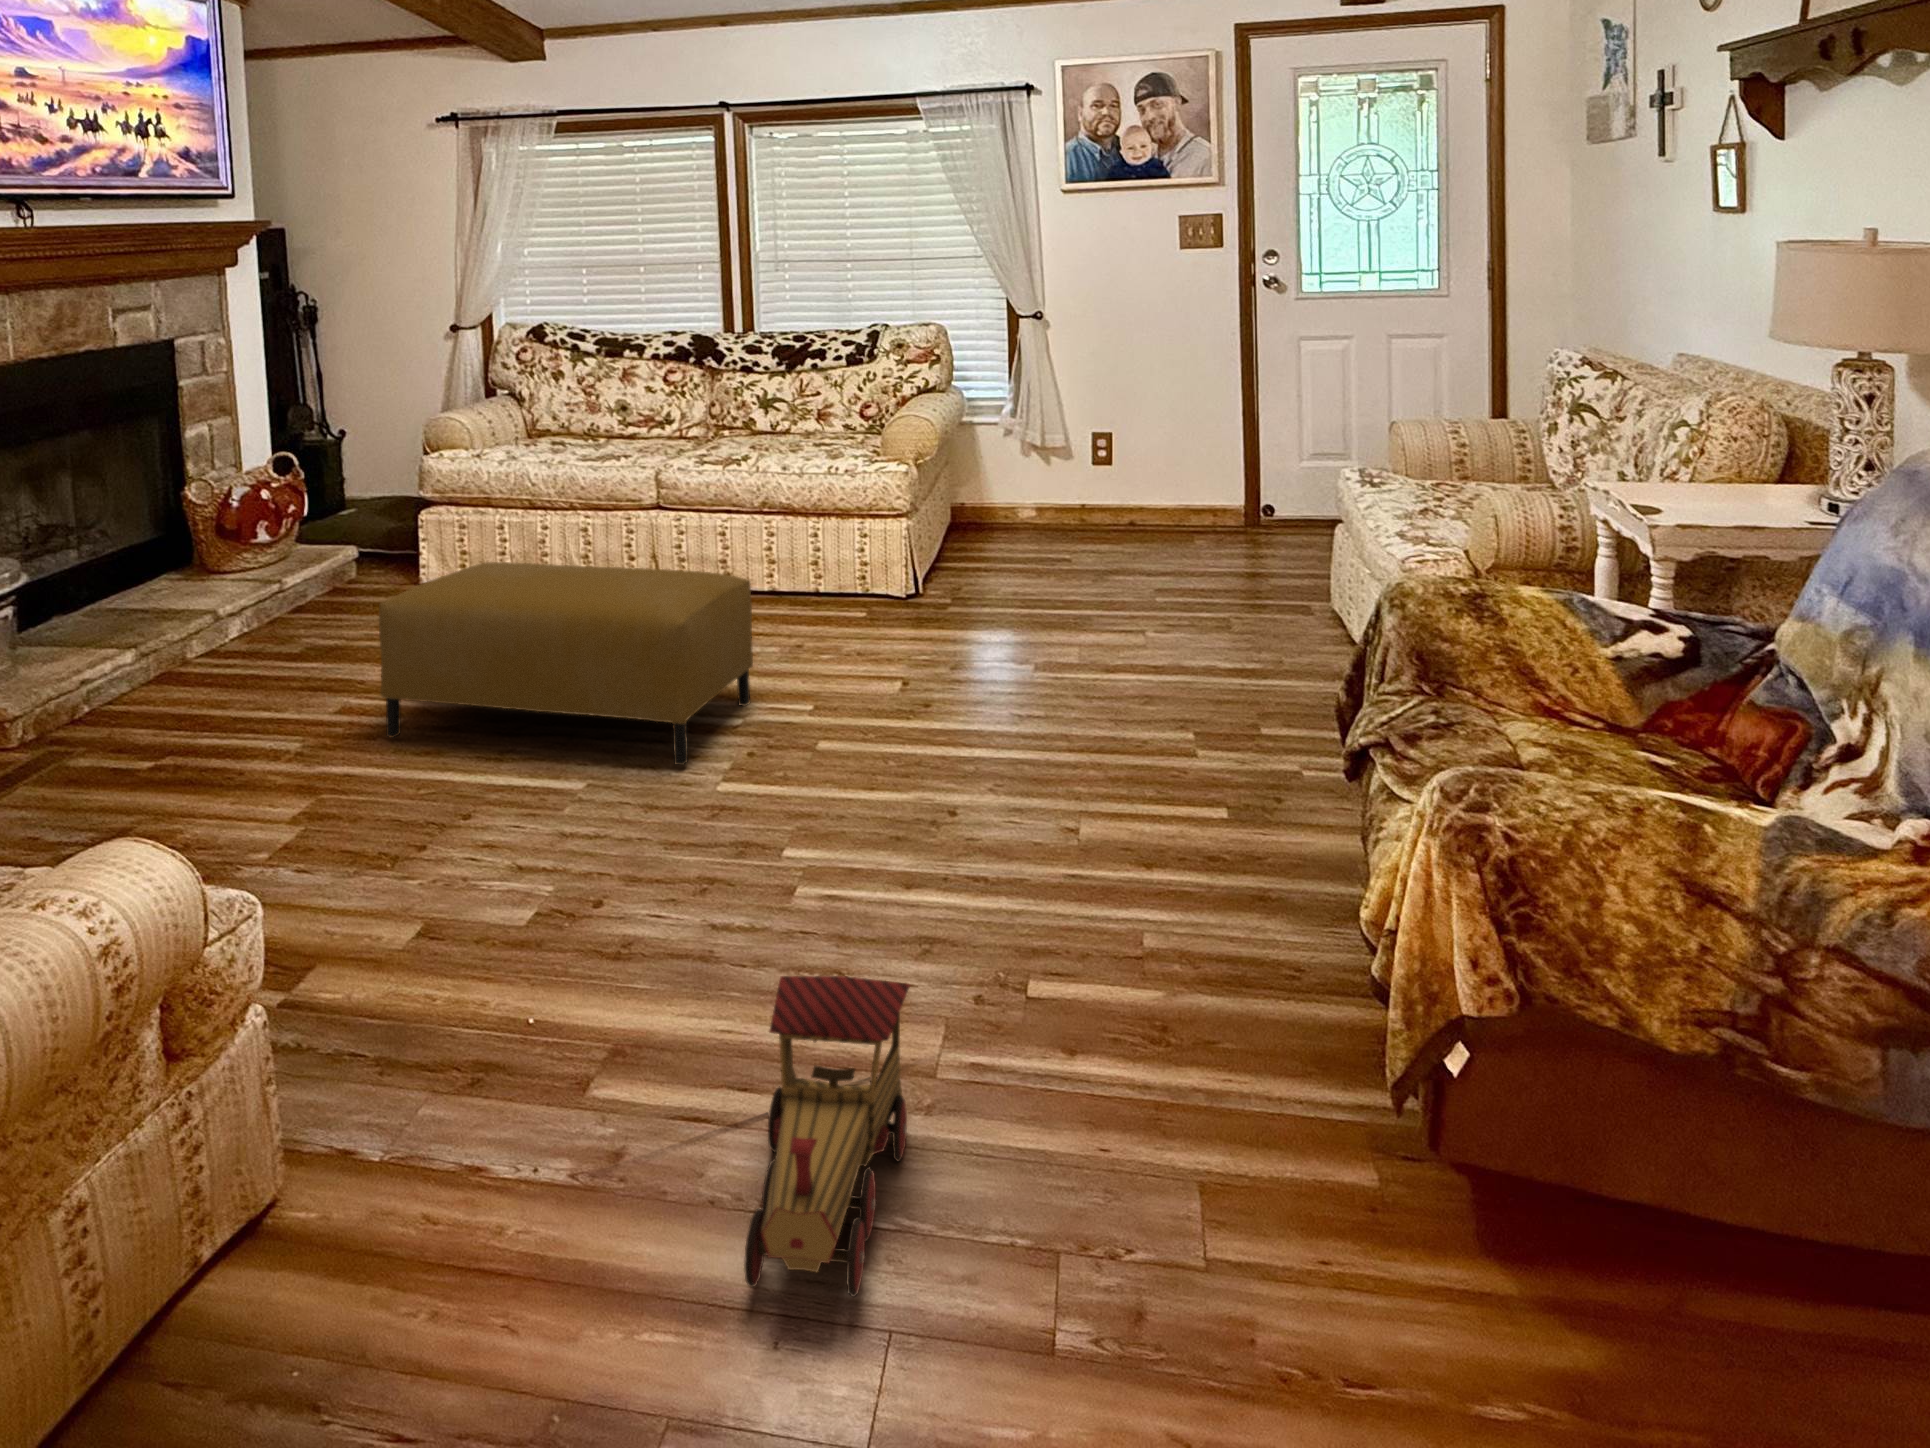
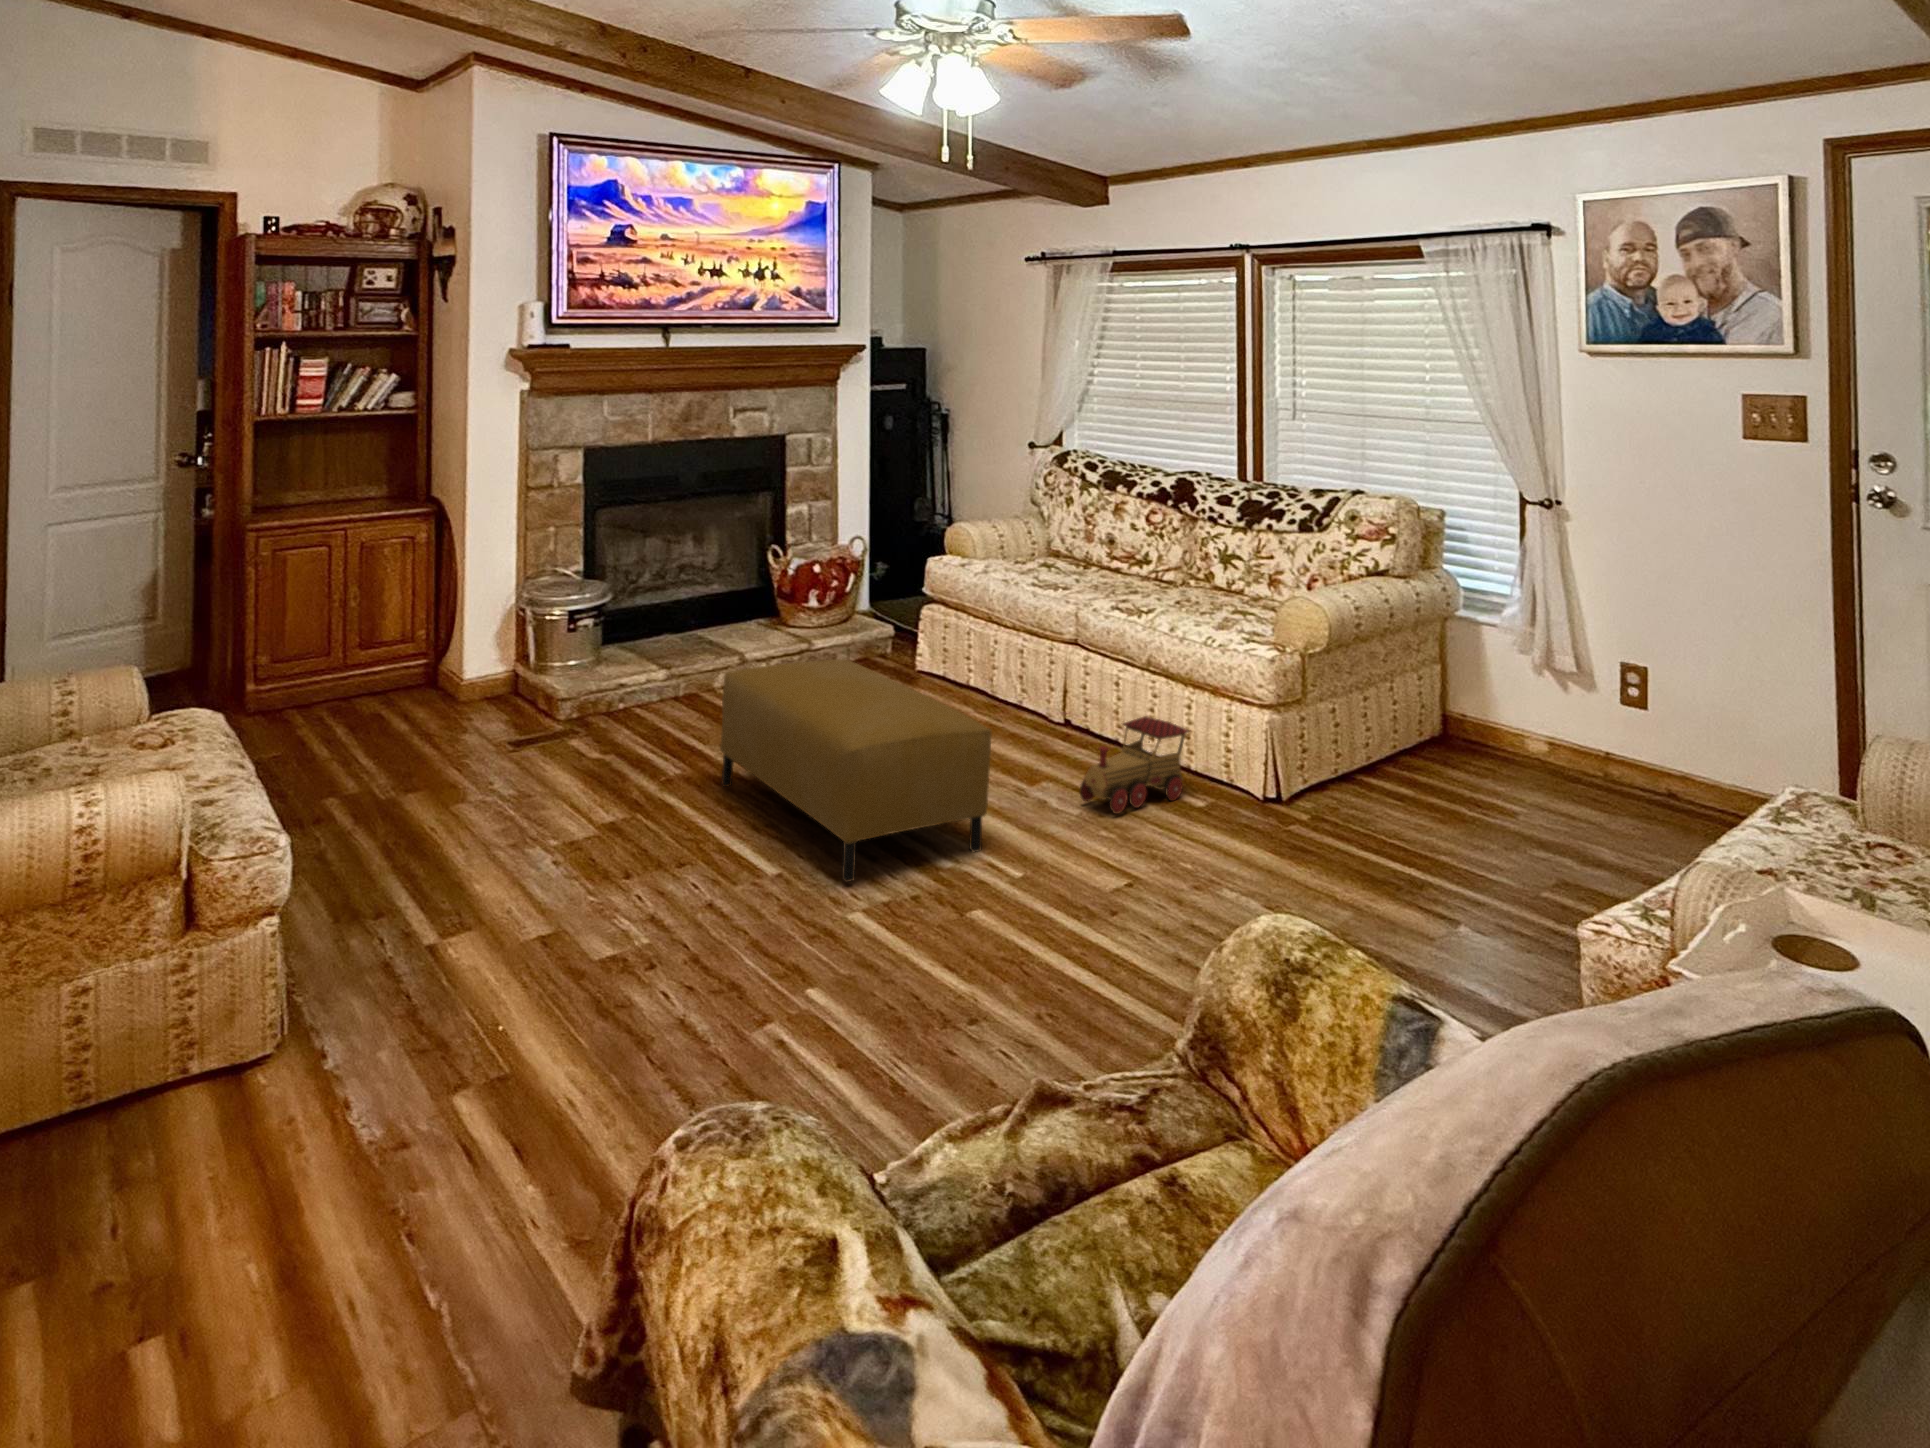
toy train: present [744,976,910,1297] -> present [1080,716,1189,814]

